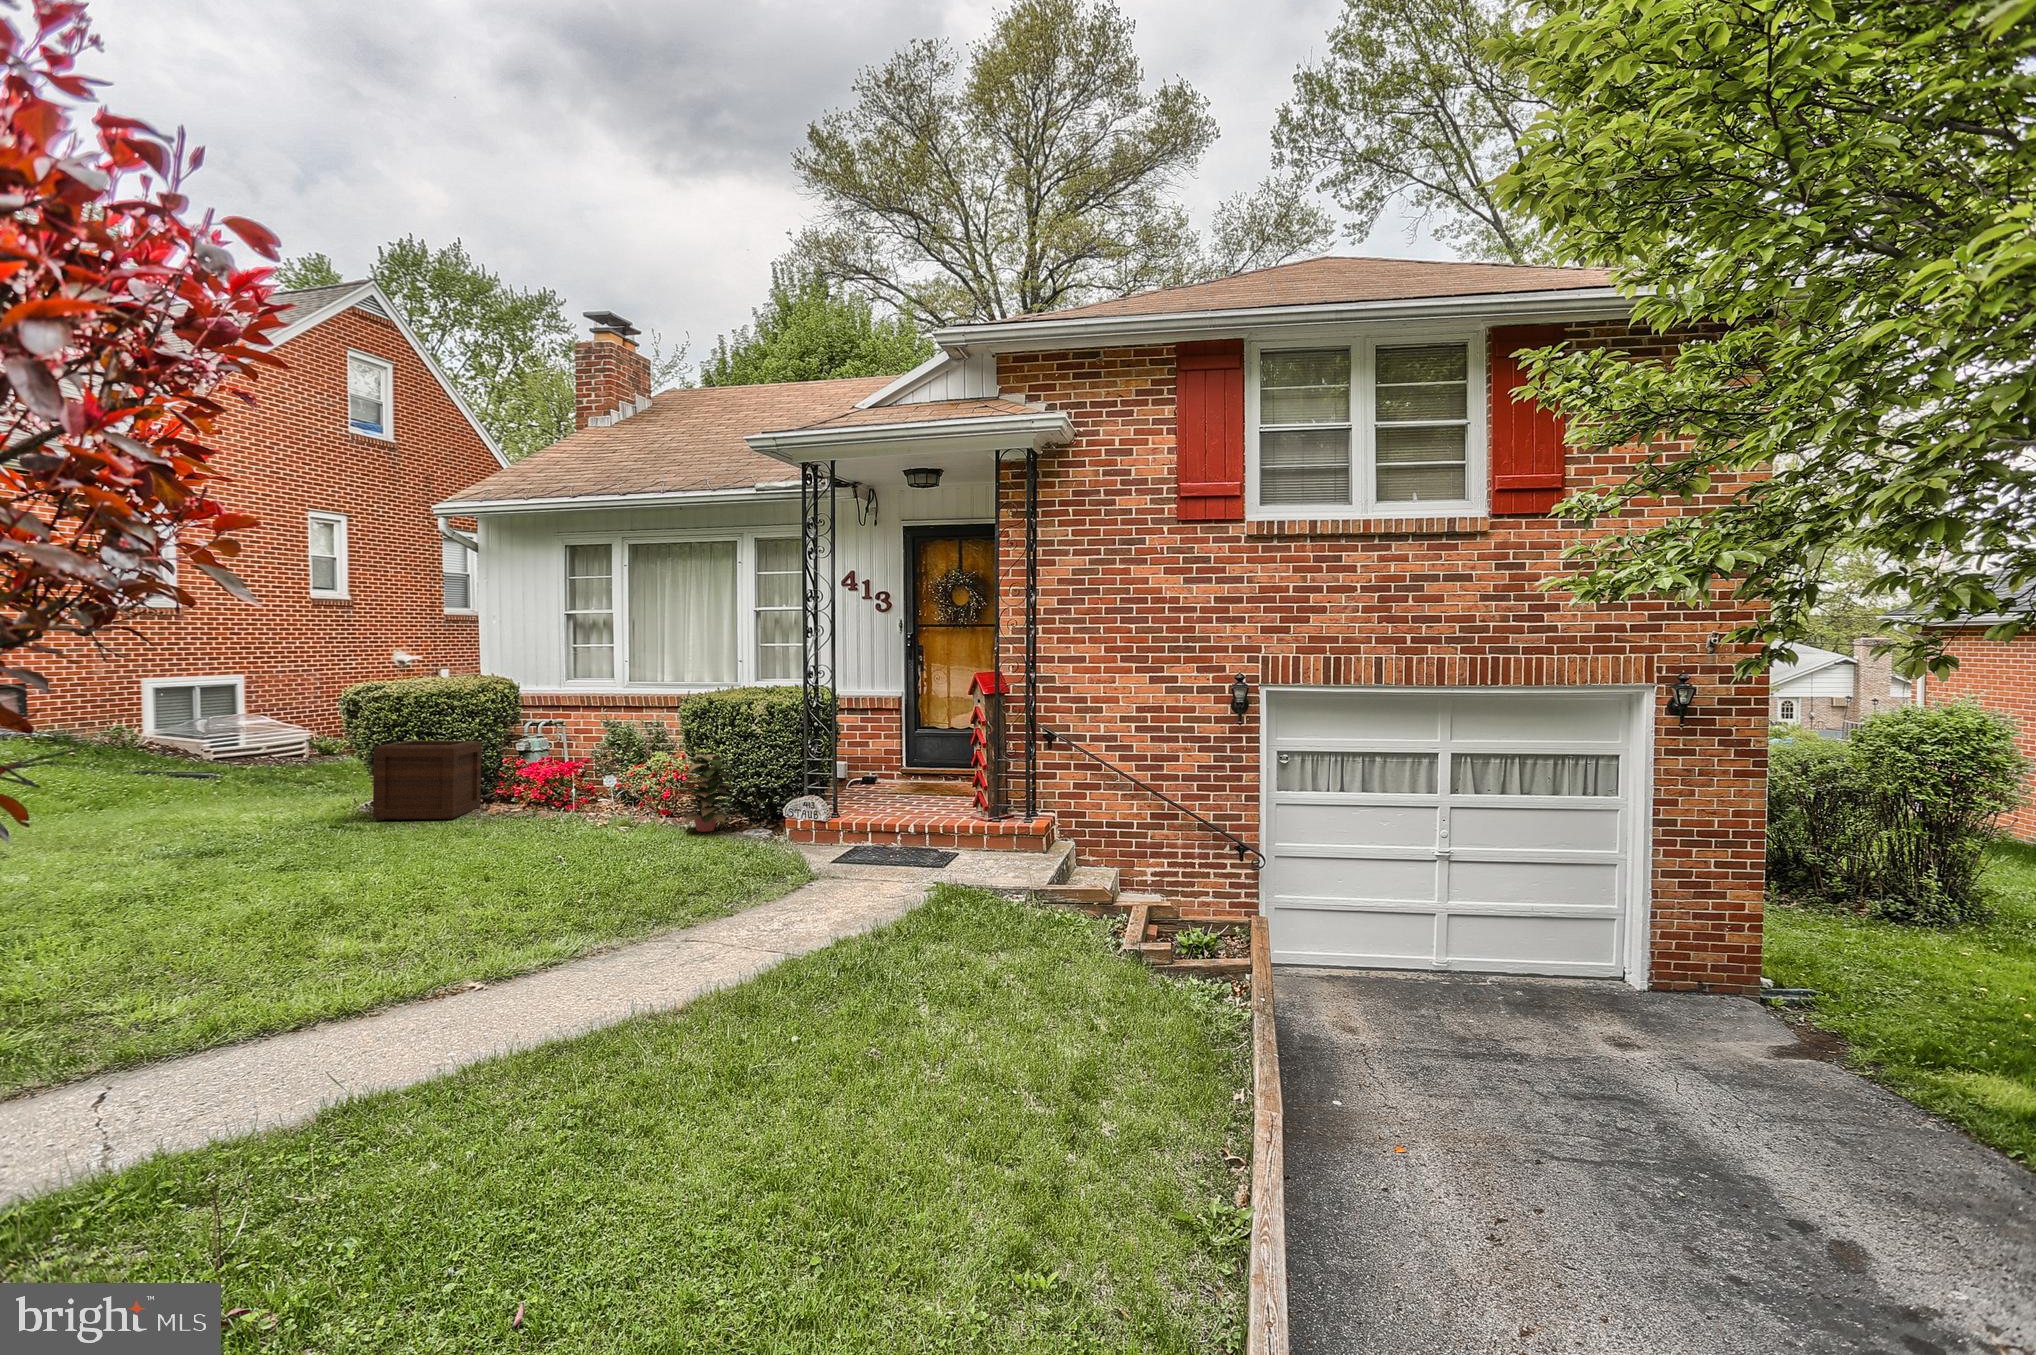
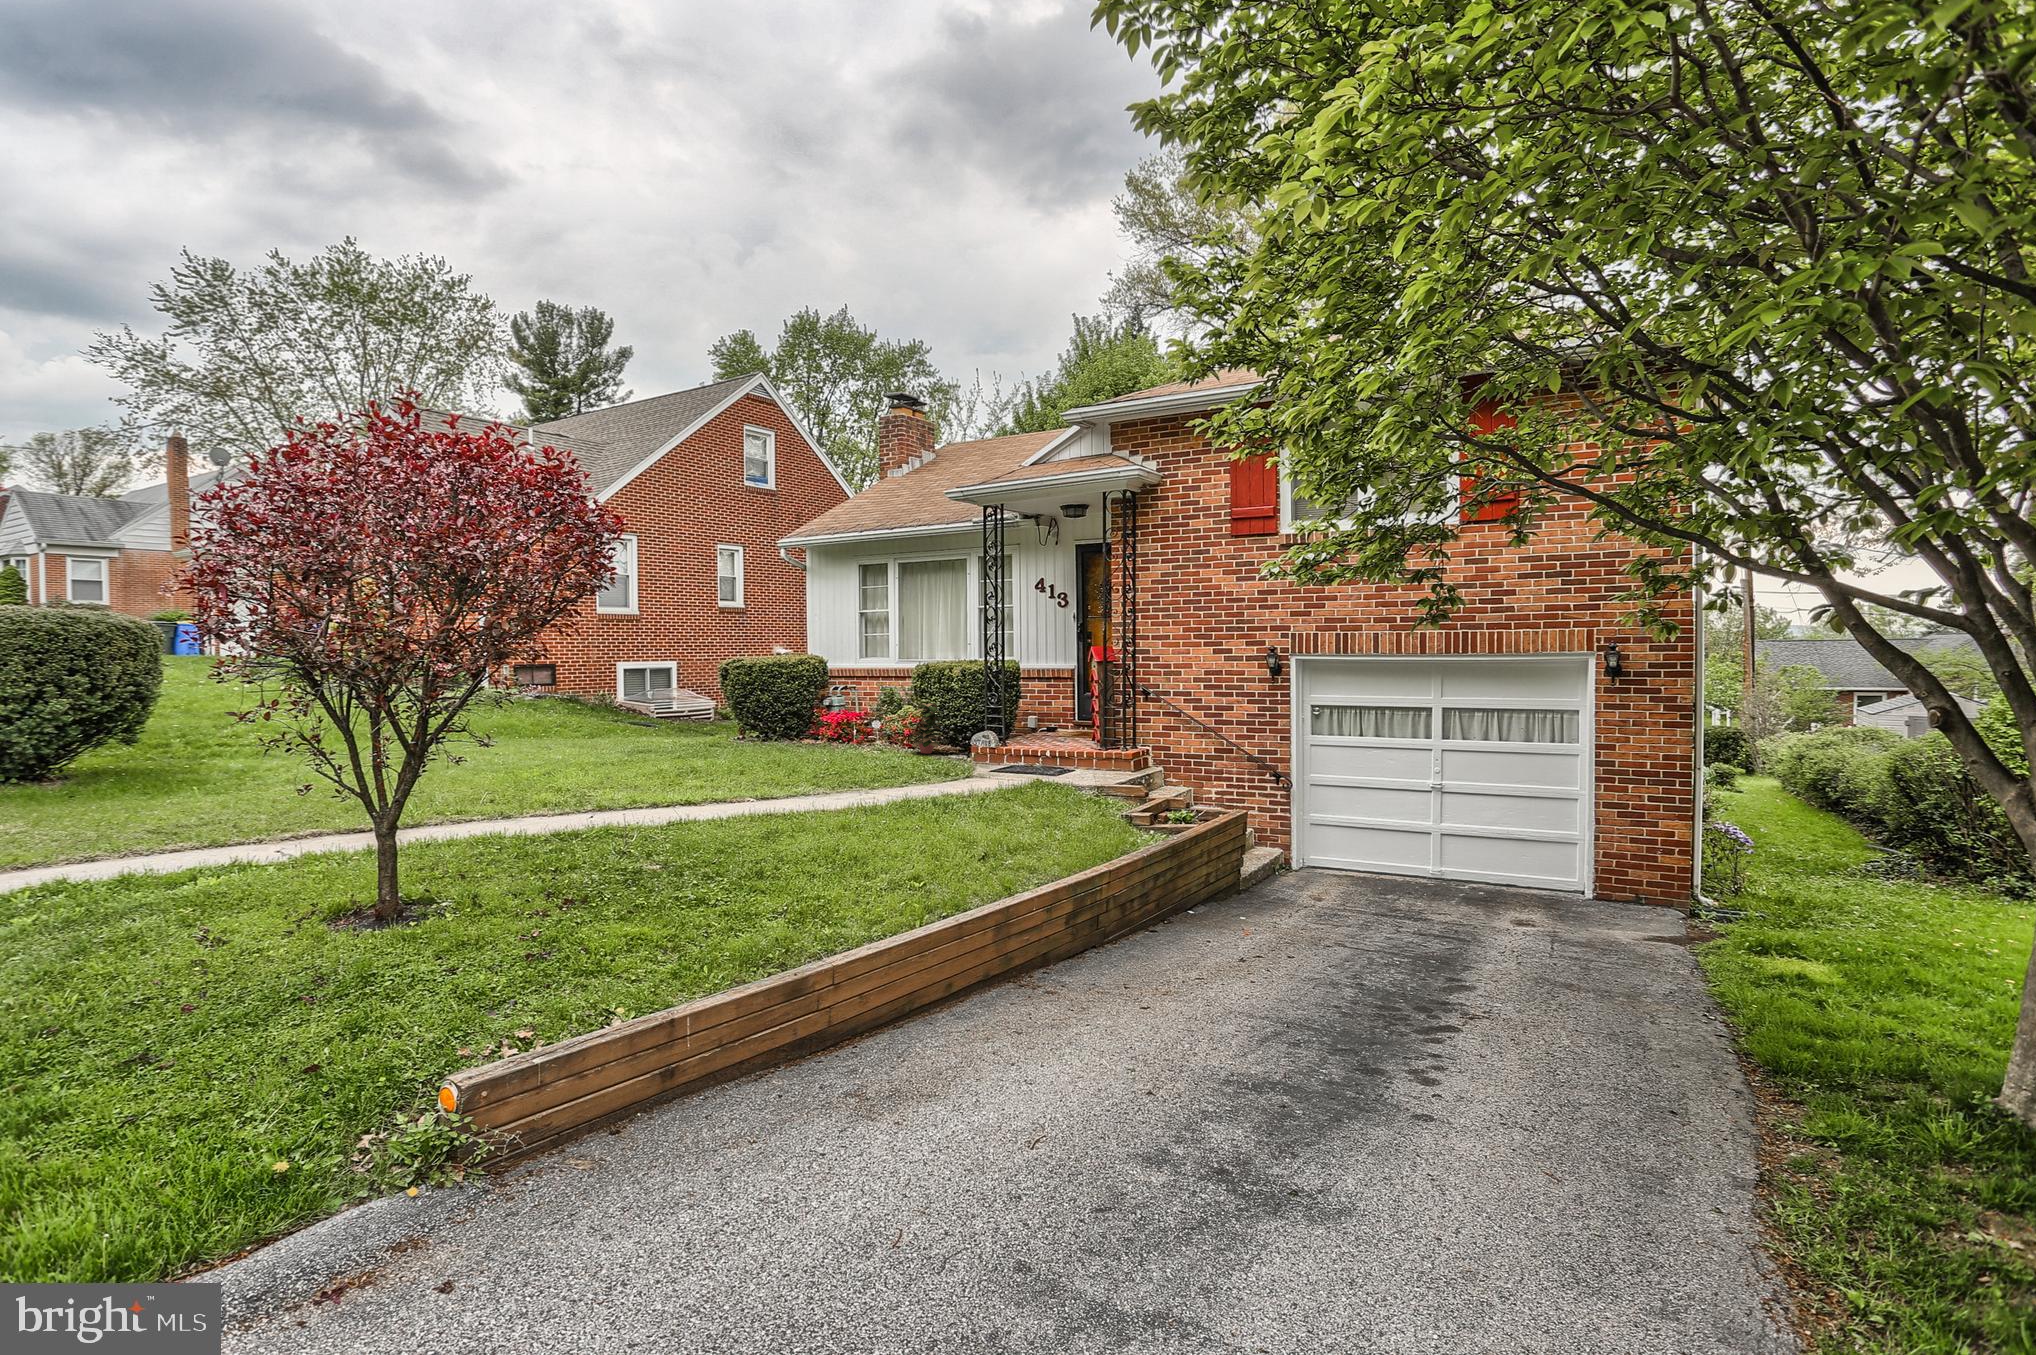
wooden crate: present [373,741,481,820] -> none [740,695,801,743]

